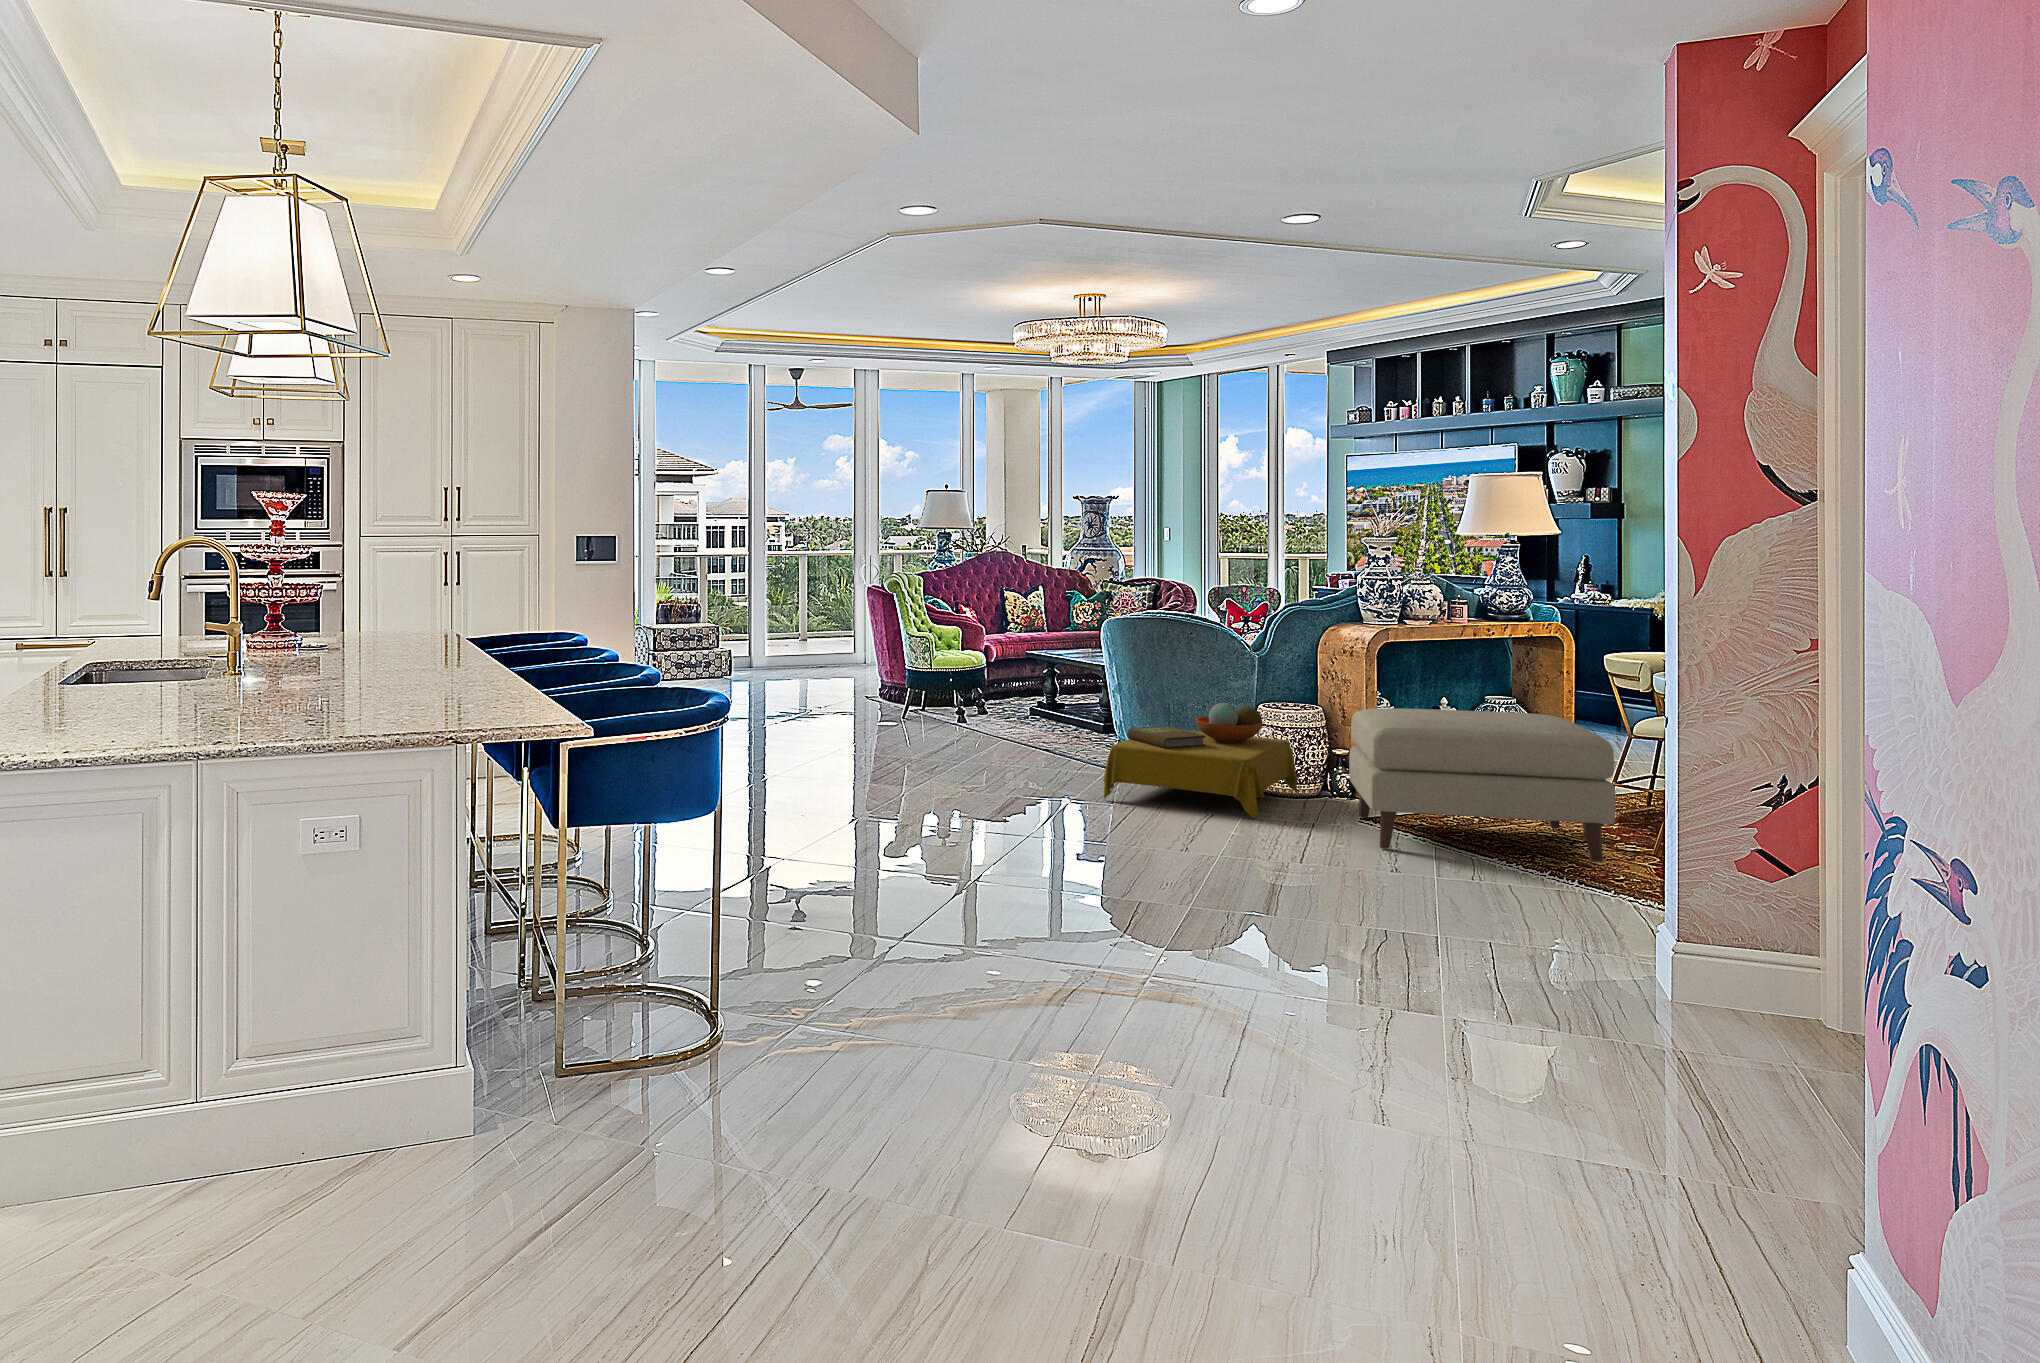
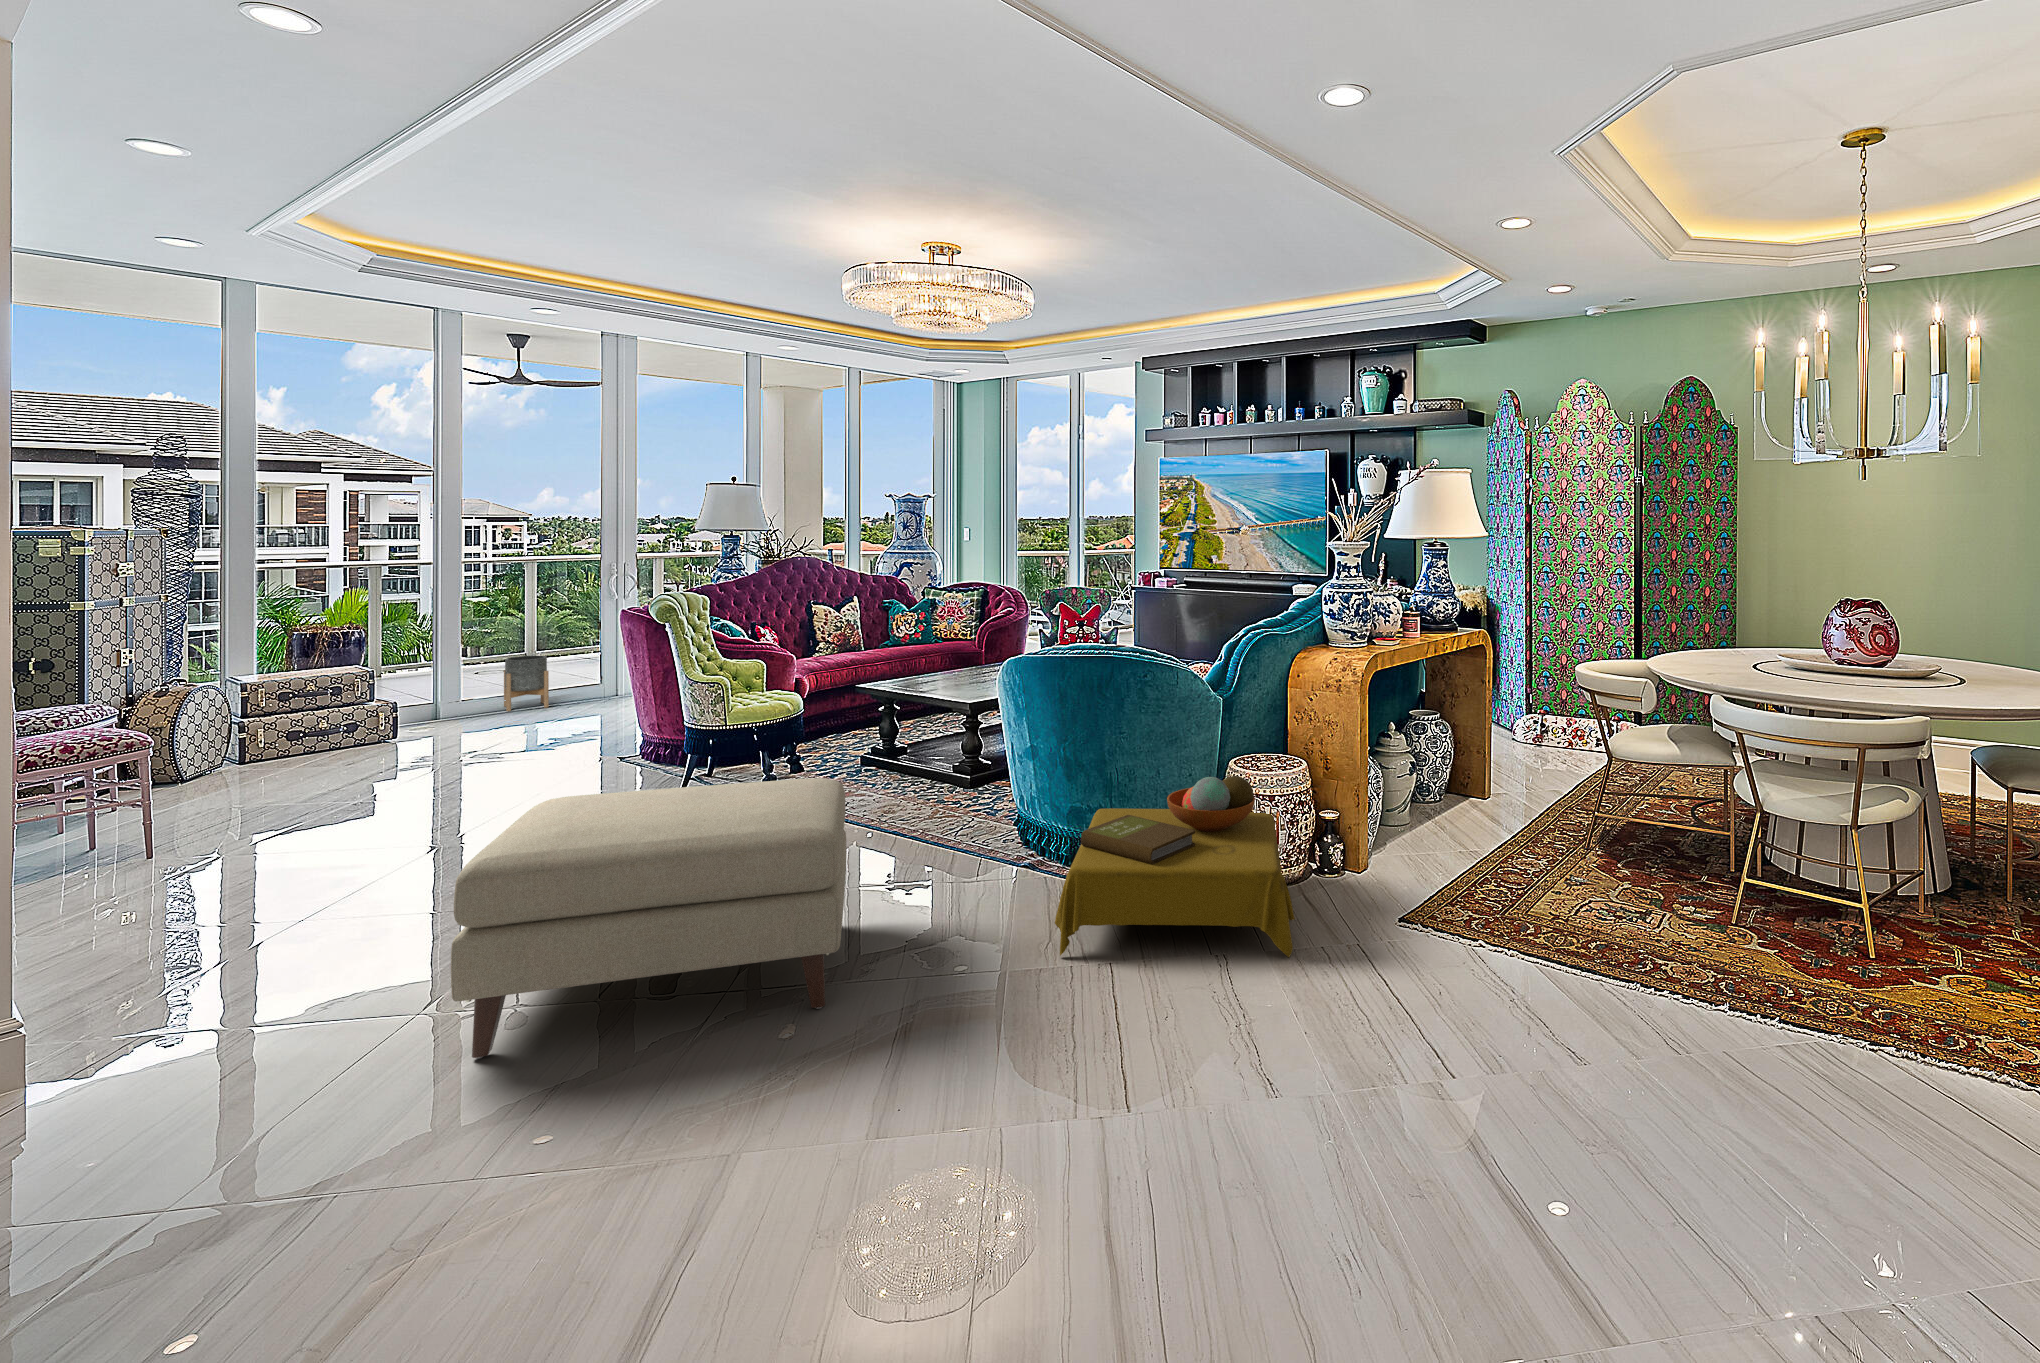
planter: none [790,626,819,667] -> present [504,656,549,711]
ottoman: present [1349,708,1616,863] -> present [451,778,846,1059]

